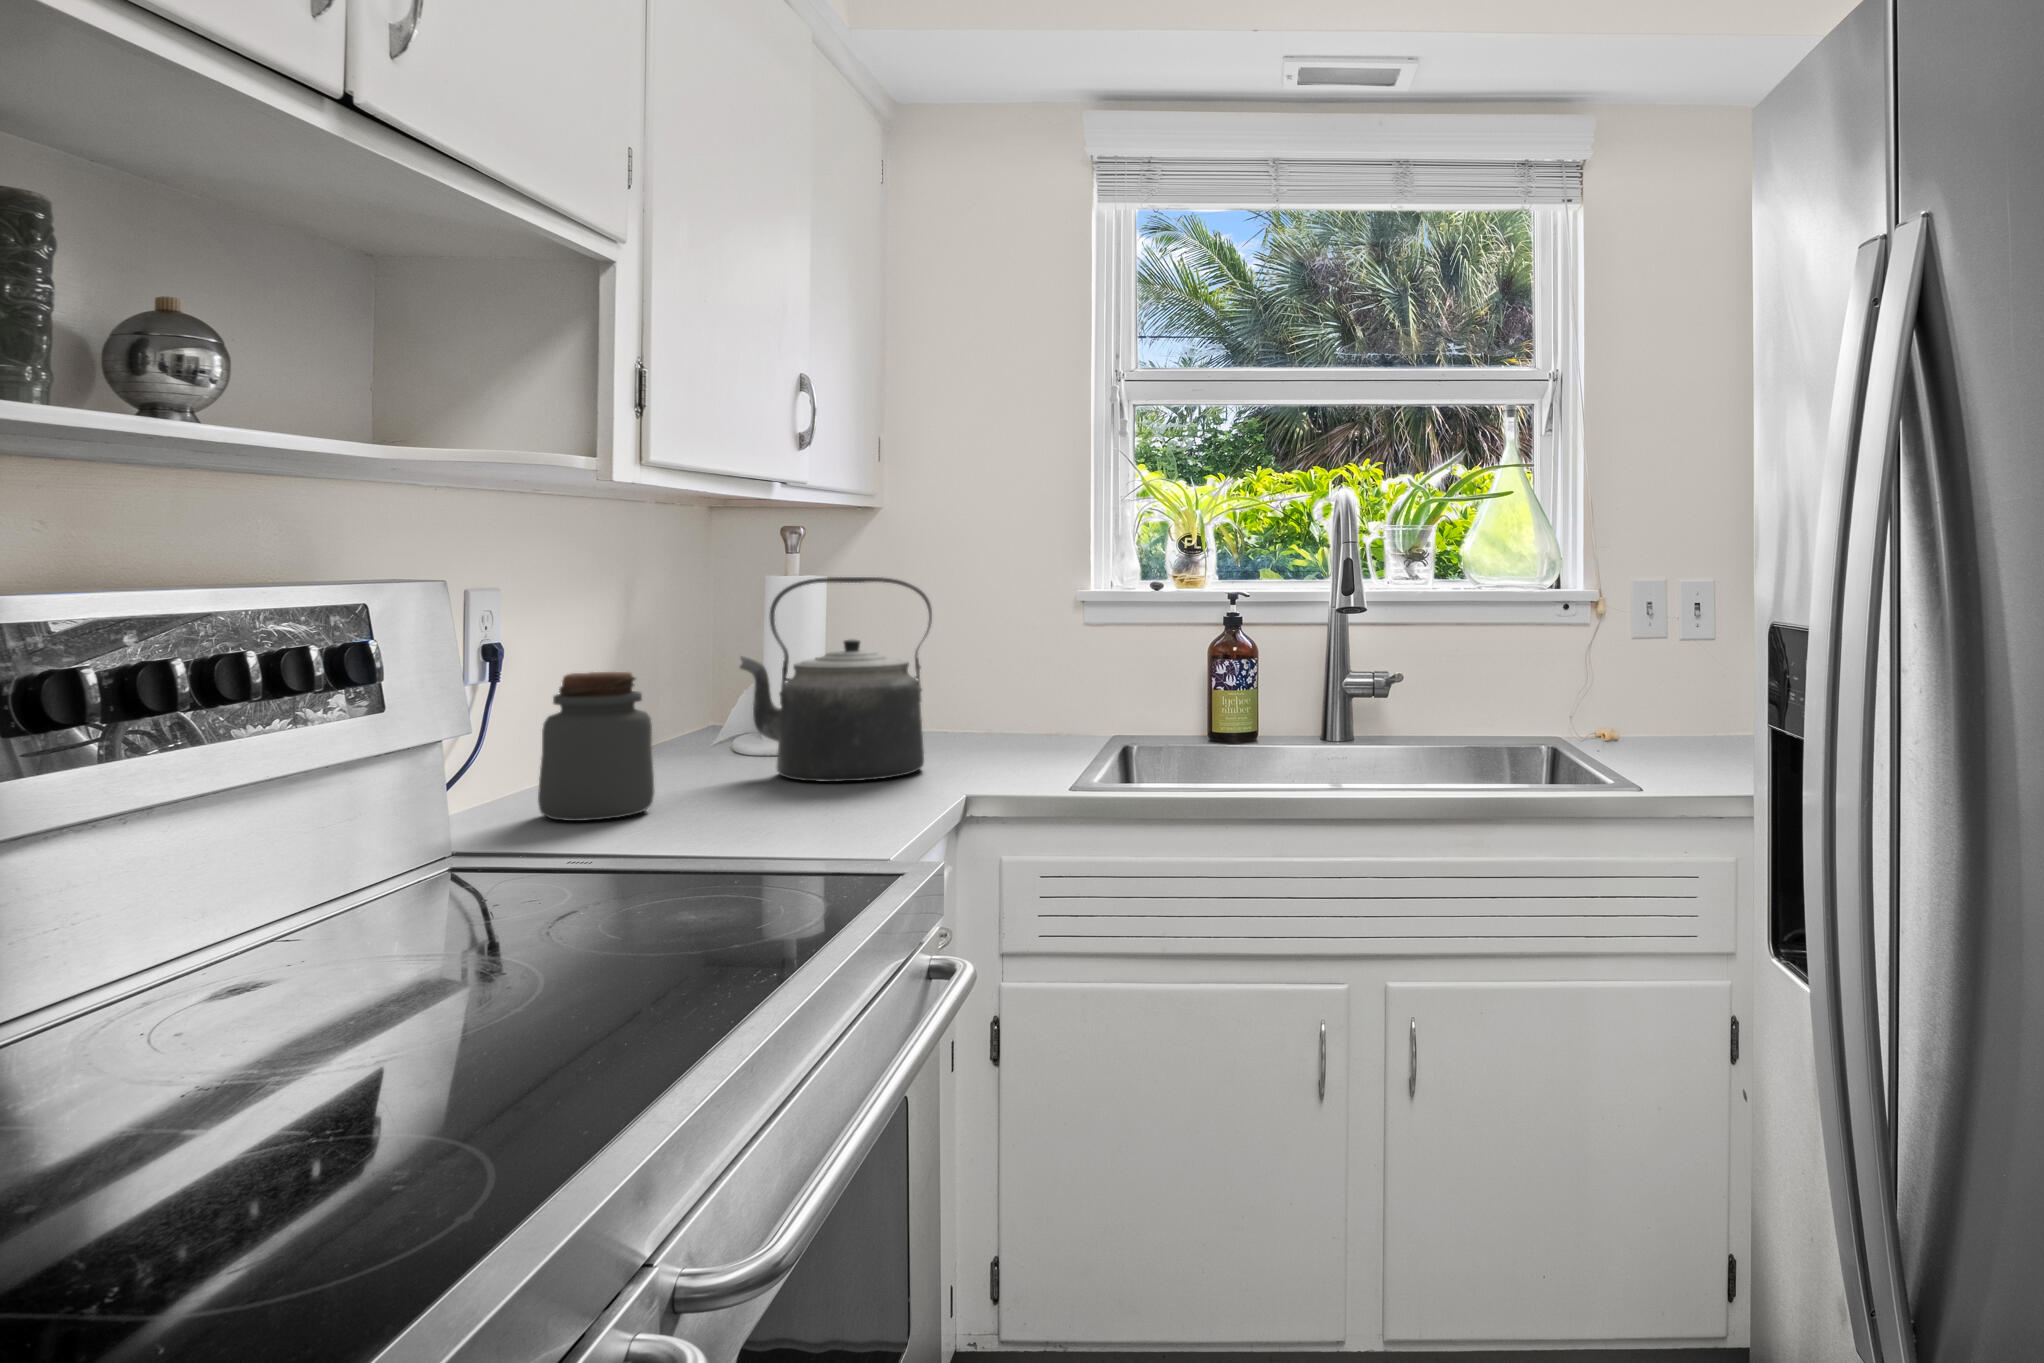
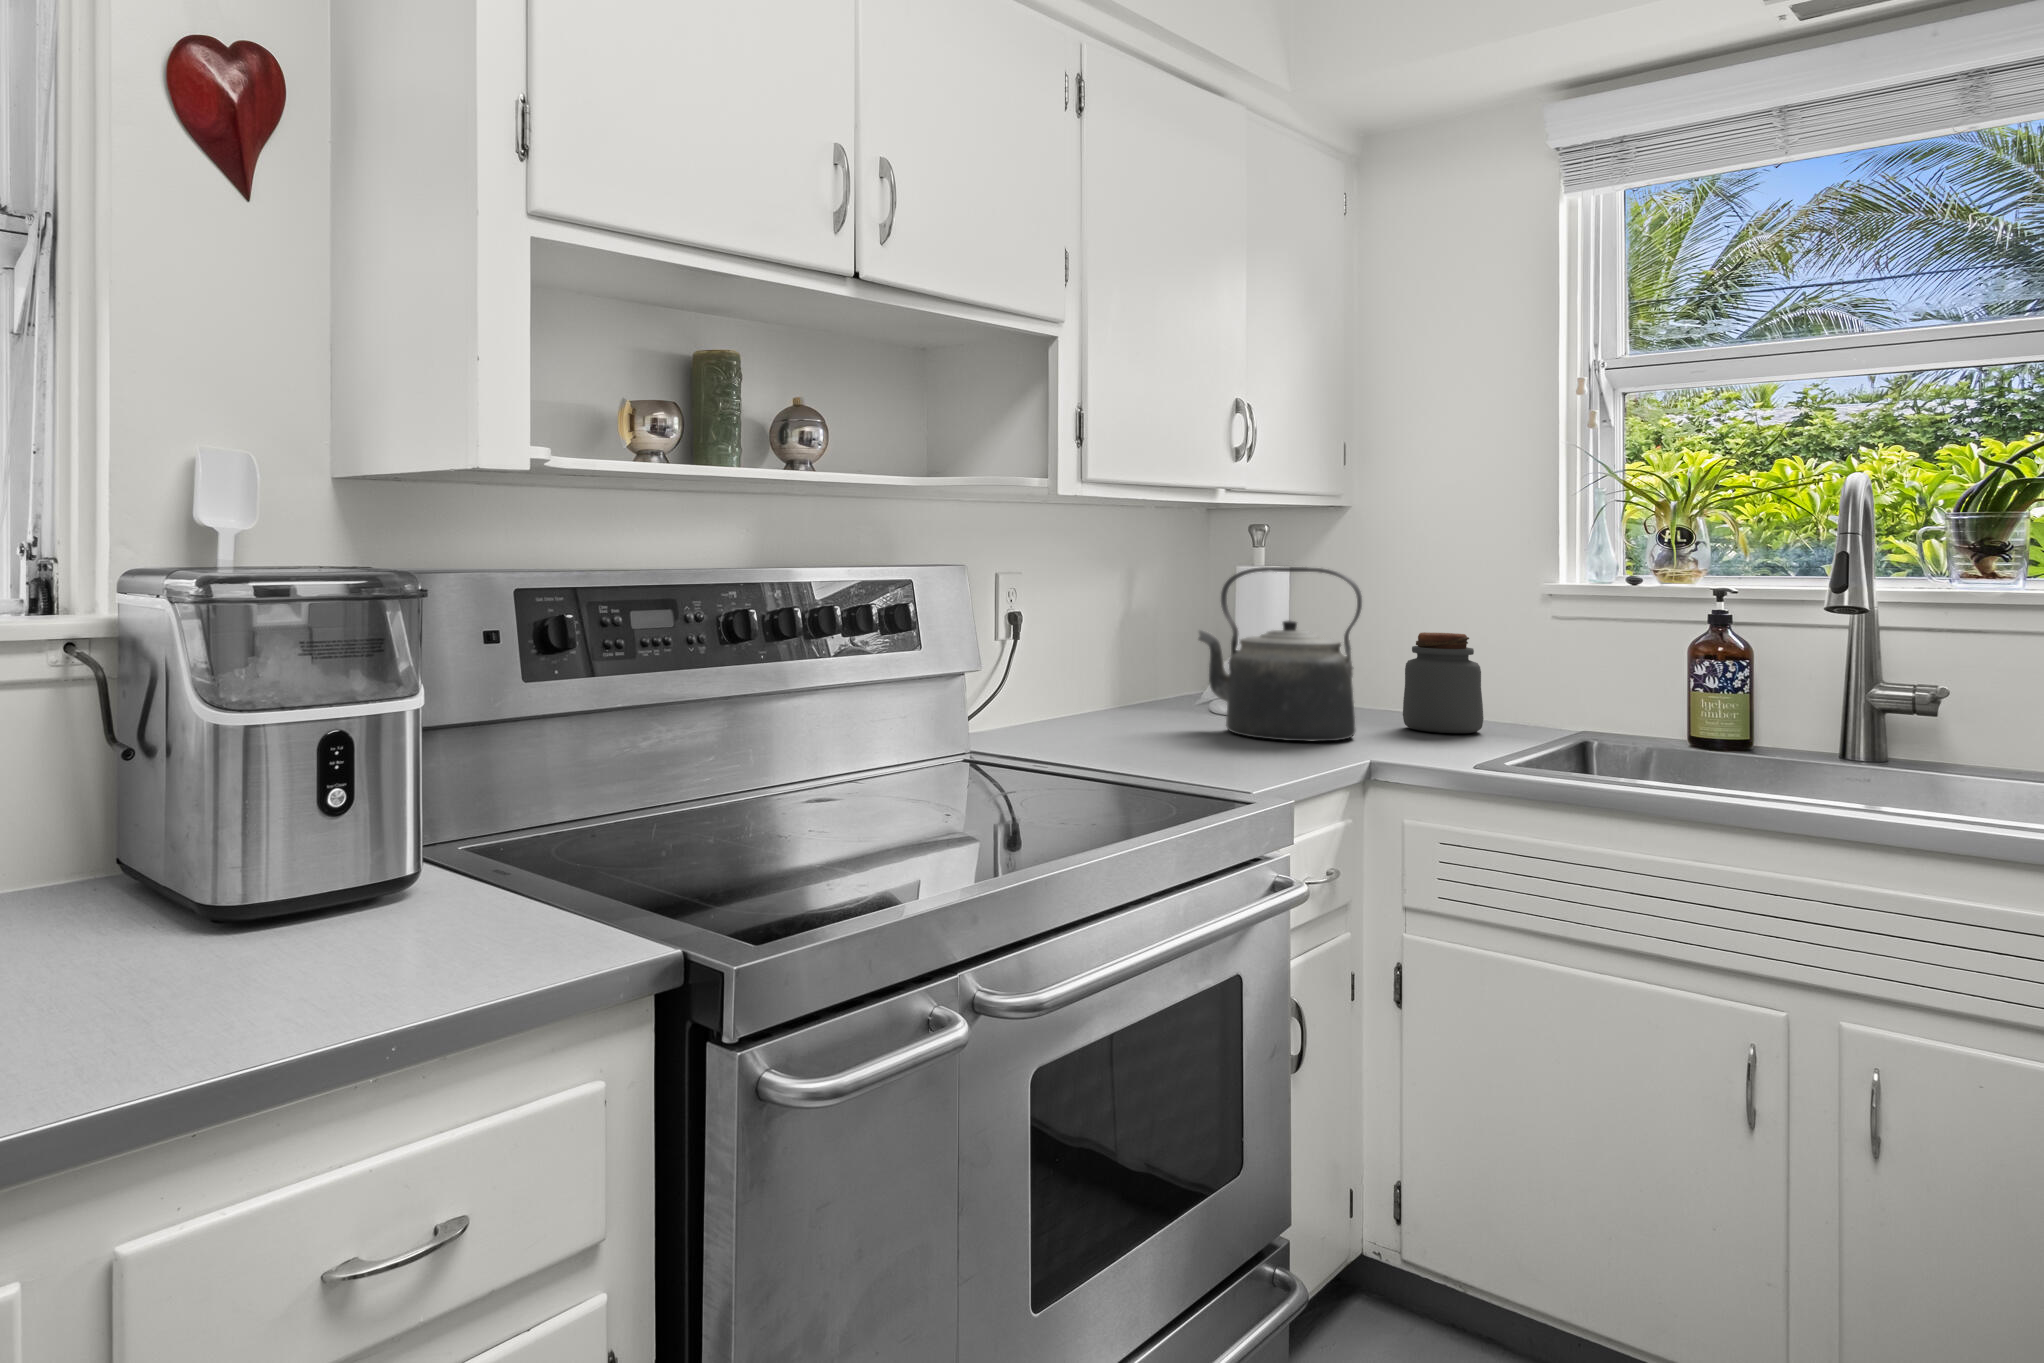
jar: present [538,672,655,821] -> present [1403,632,1484,733]

